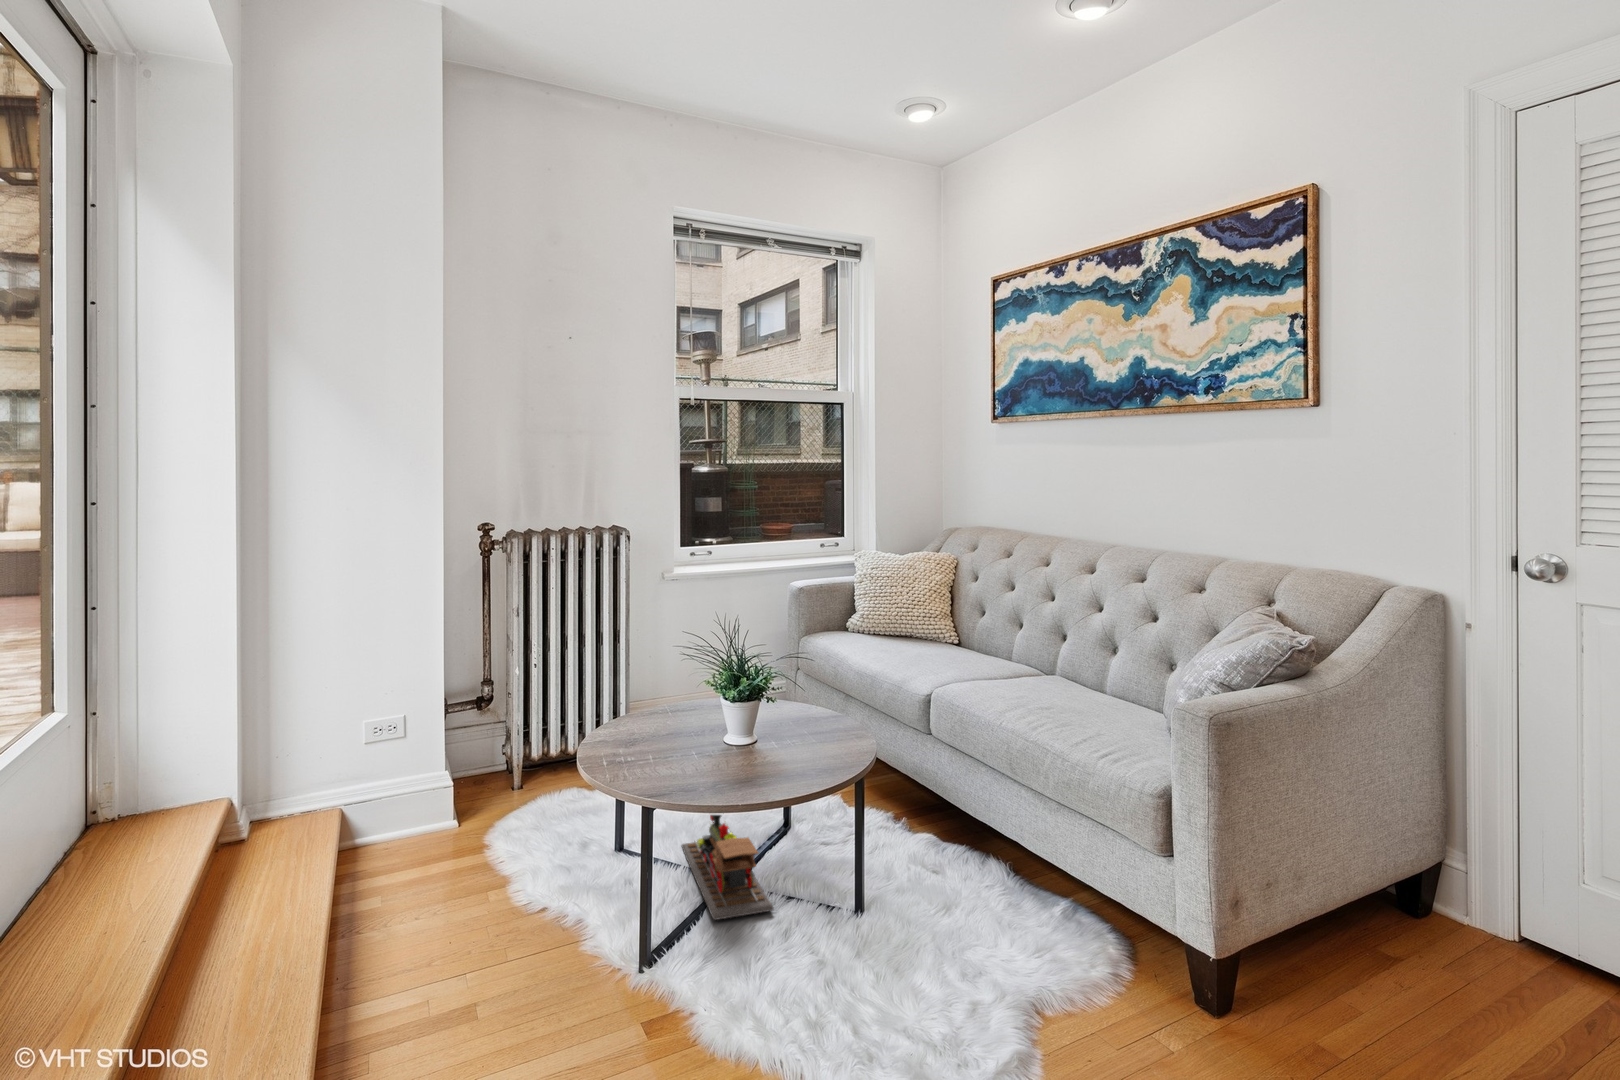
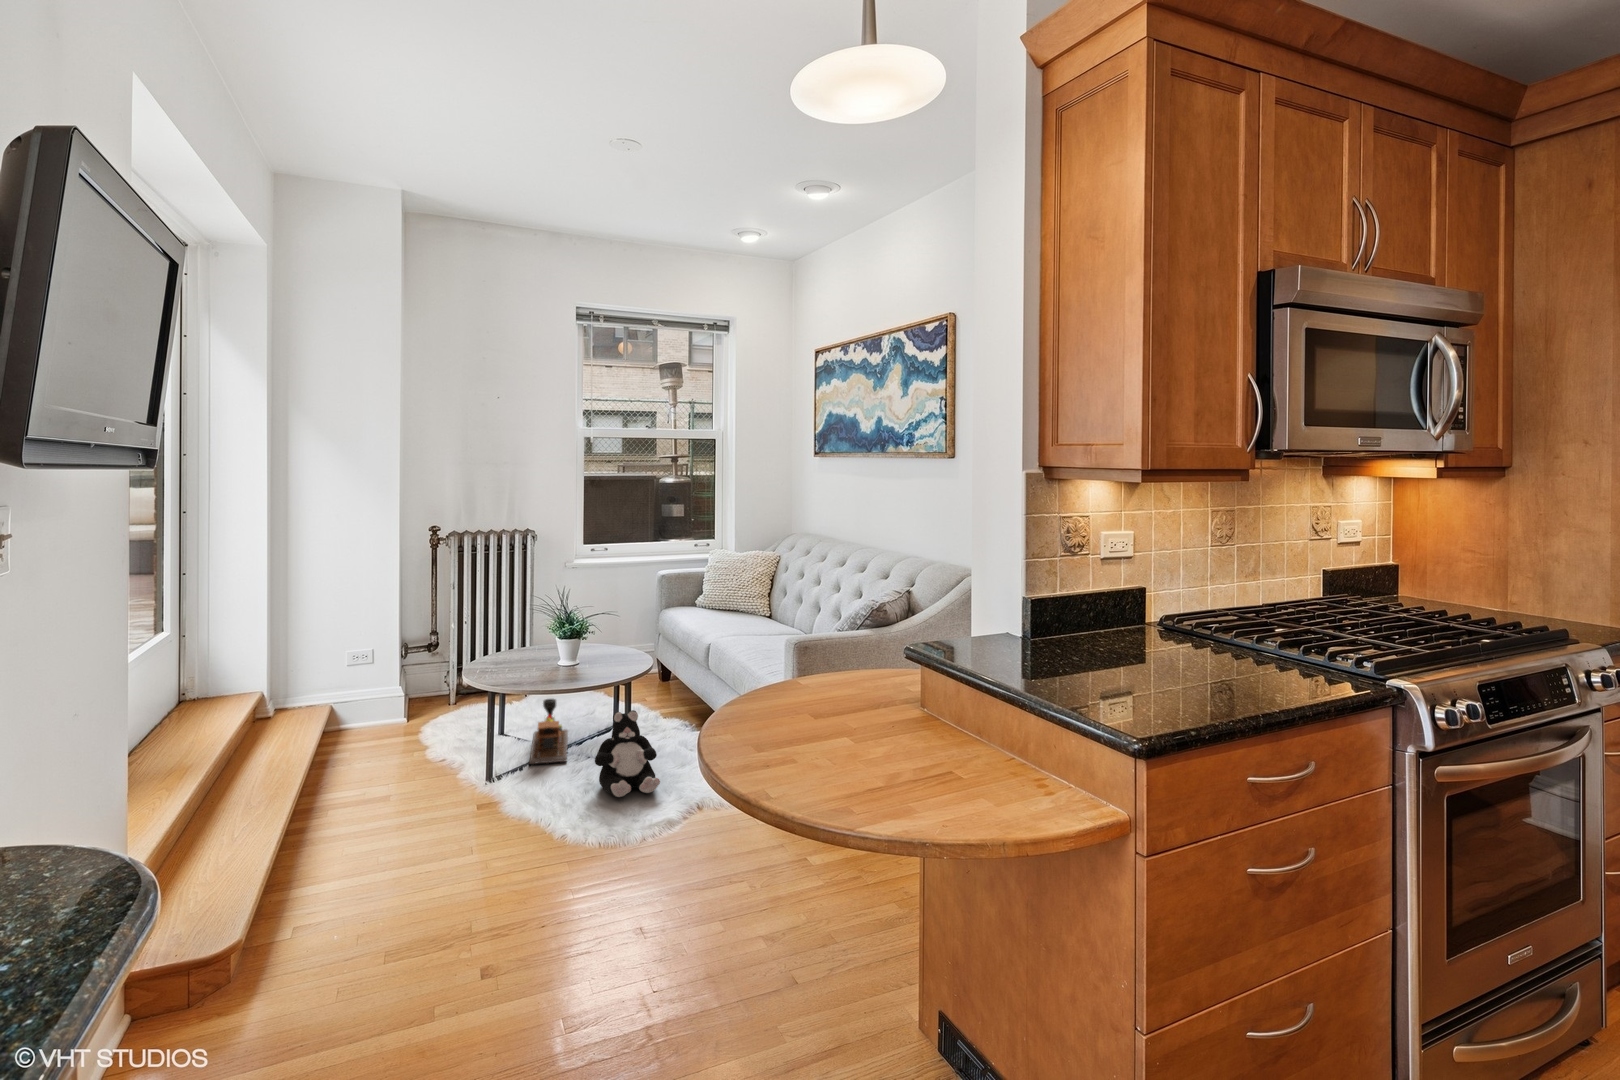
plush toy: none [862,831,992,1005] -> present [595,710,660,797]

